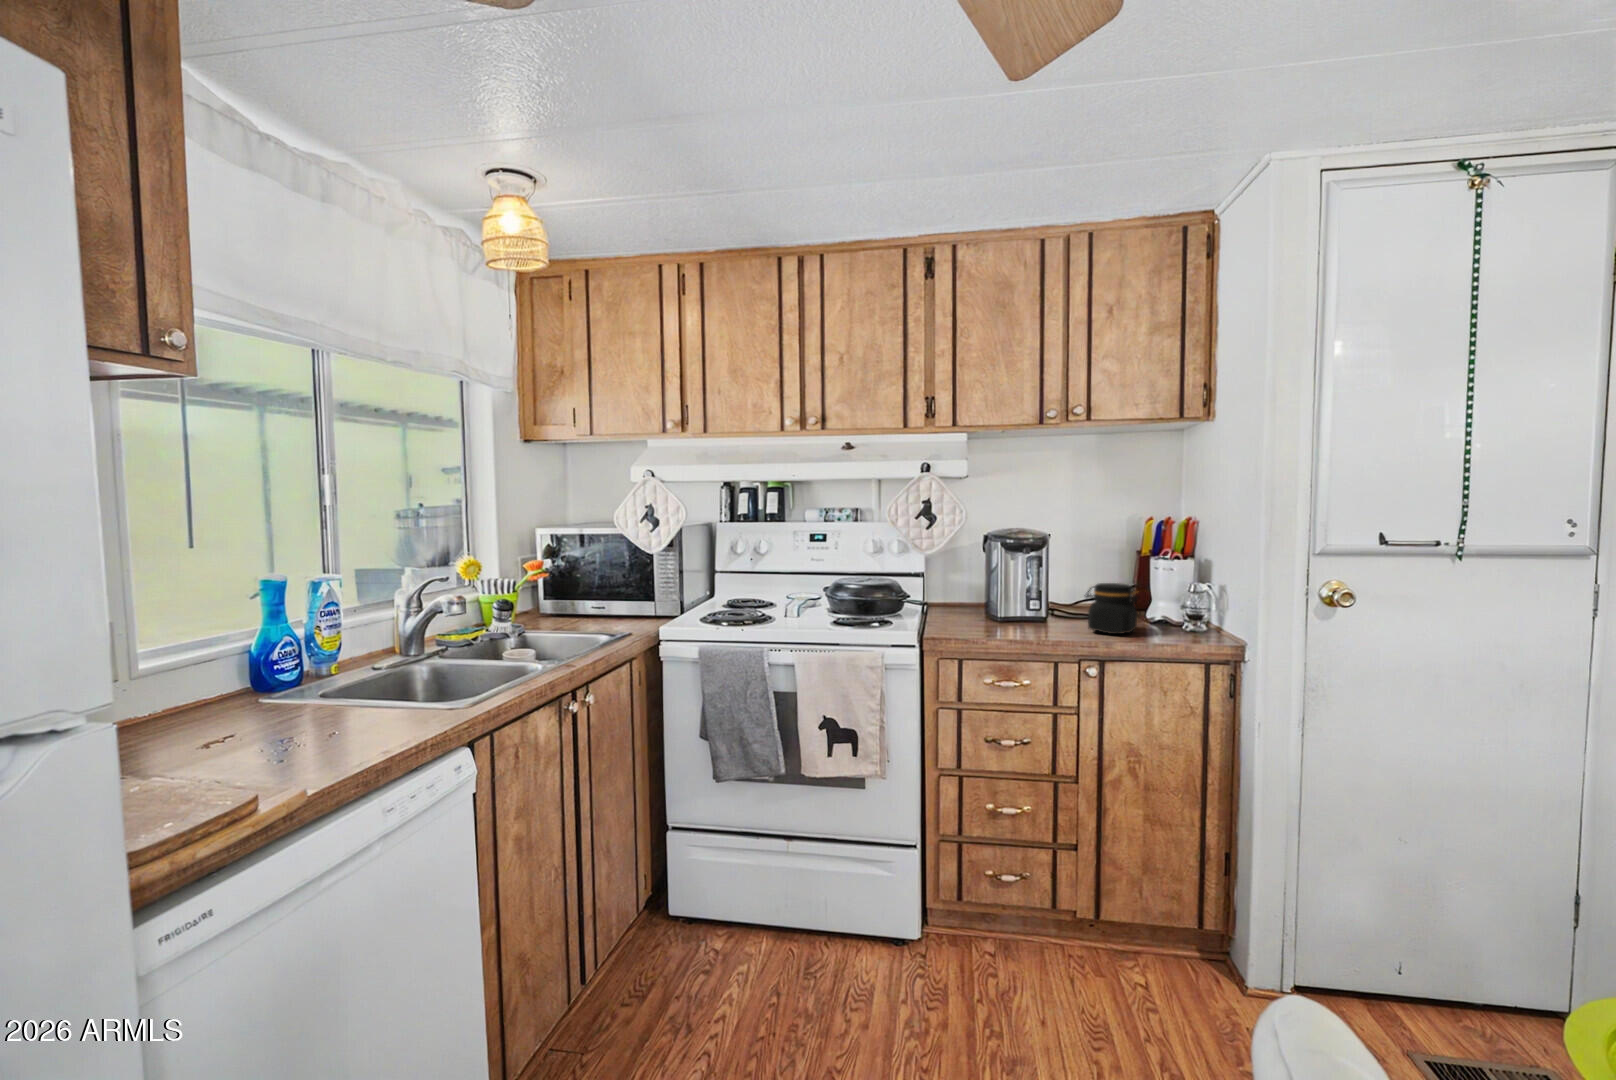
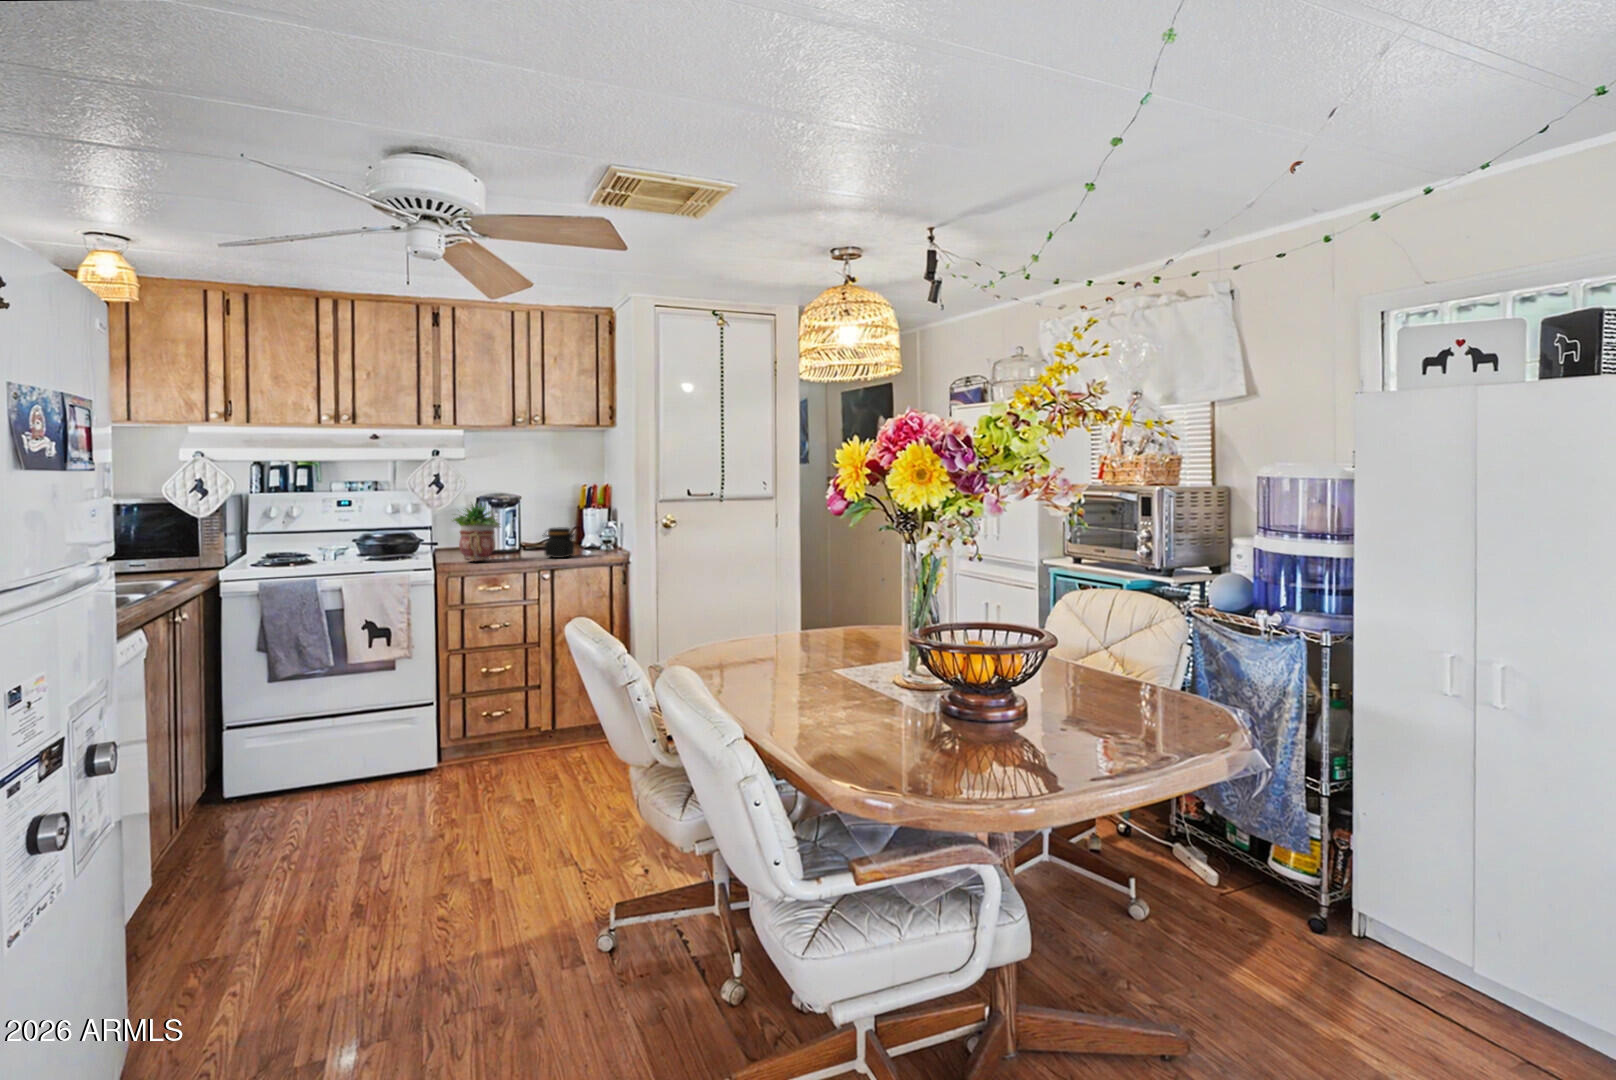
potted plant: none [947,540,1023,633] -> present [453,504,500,561]

